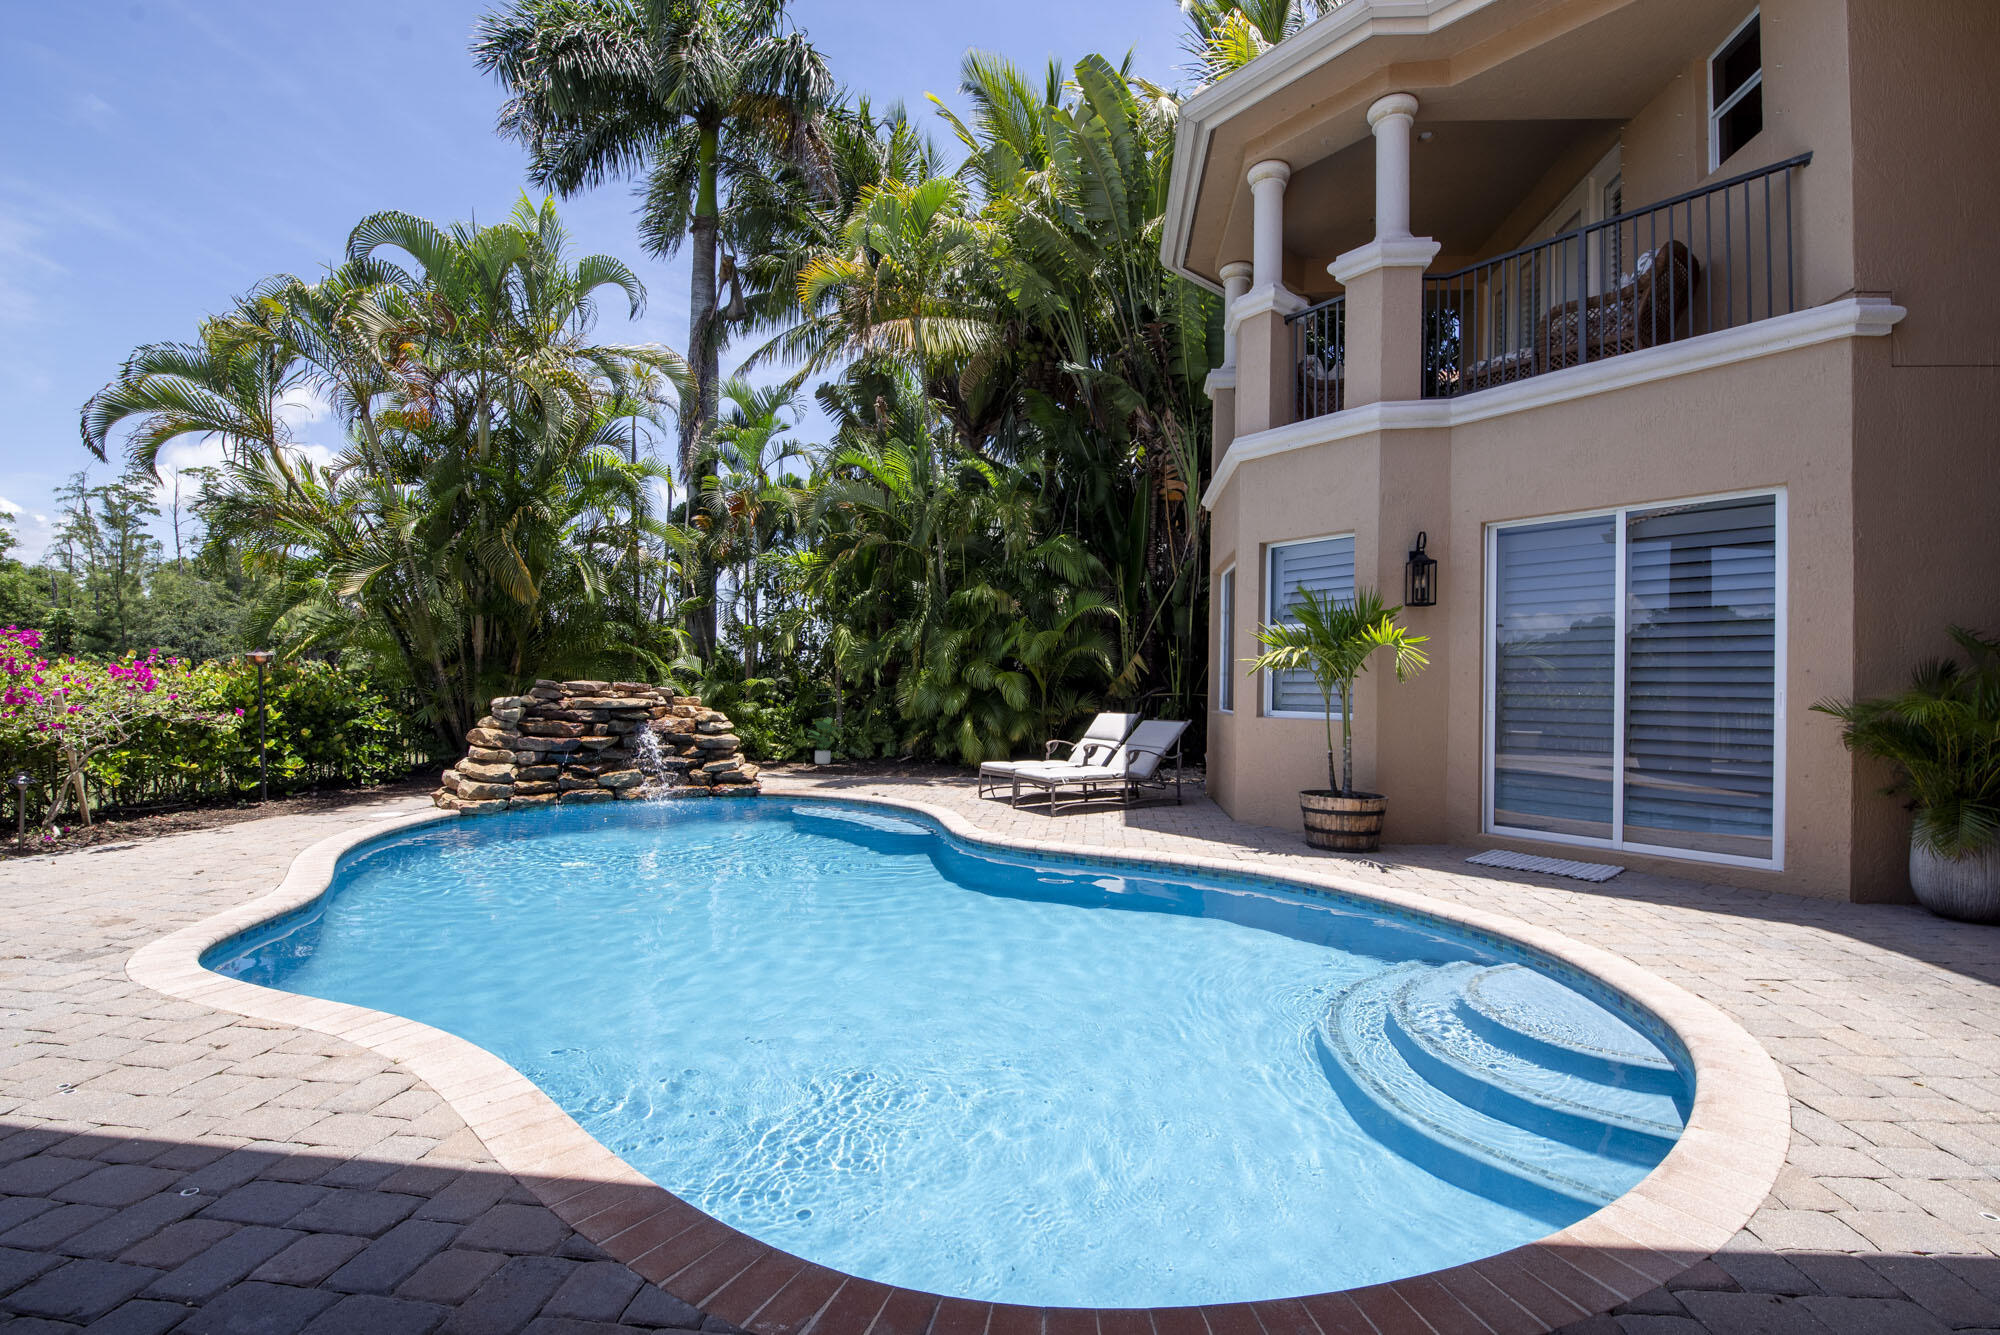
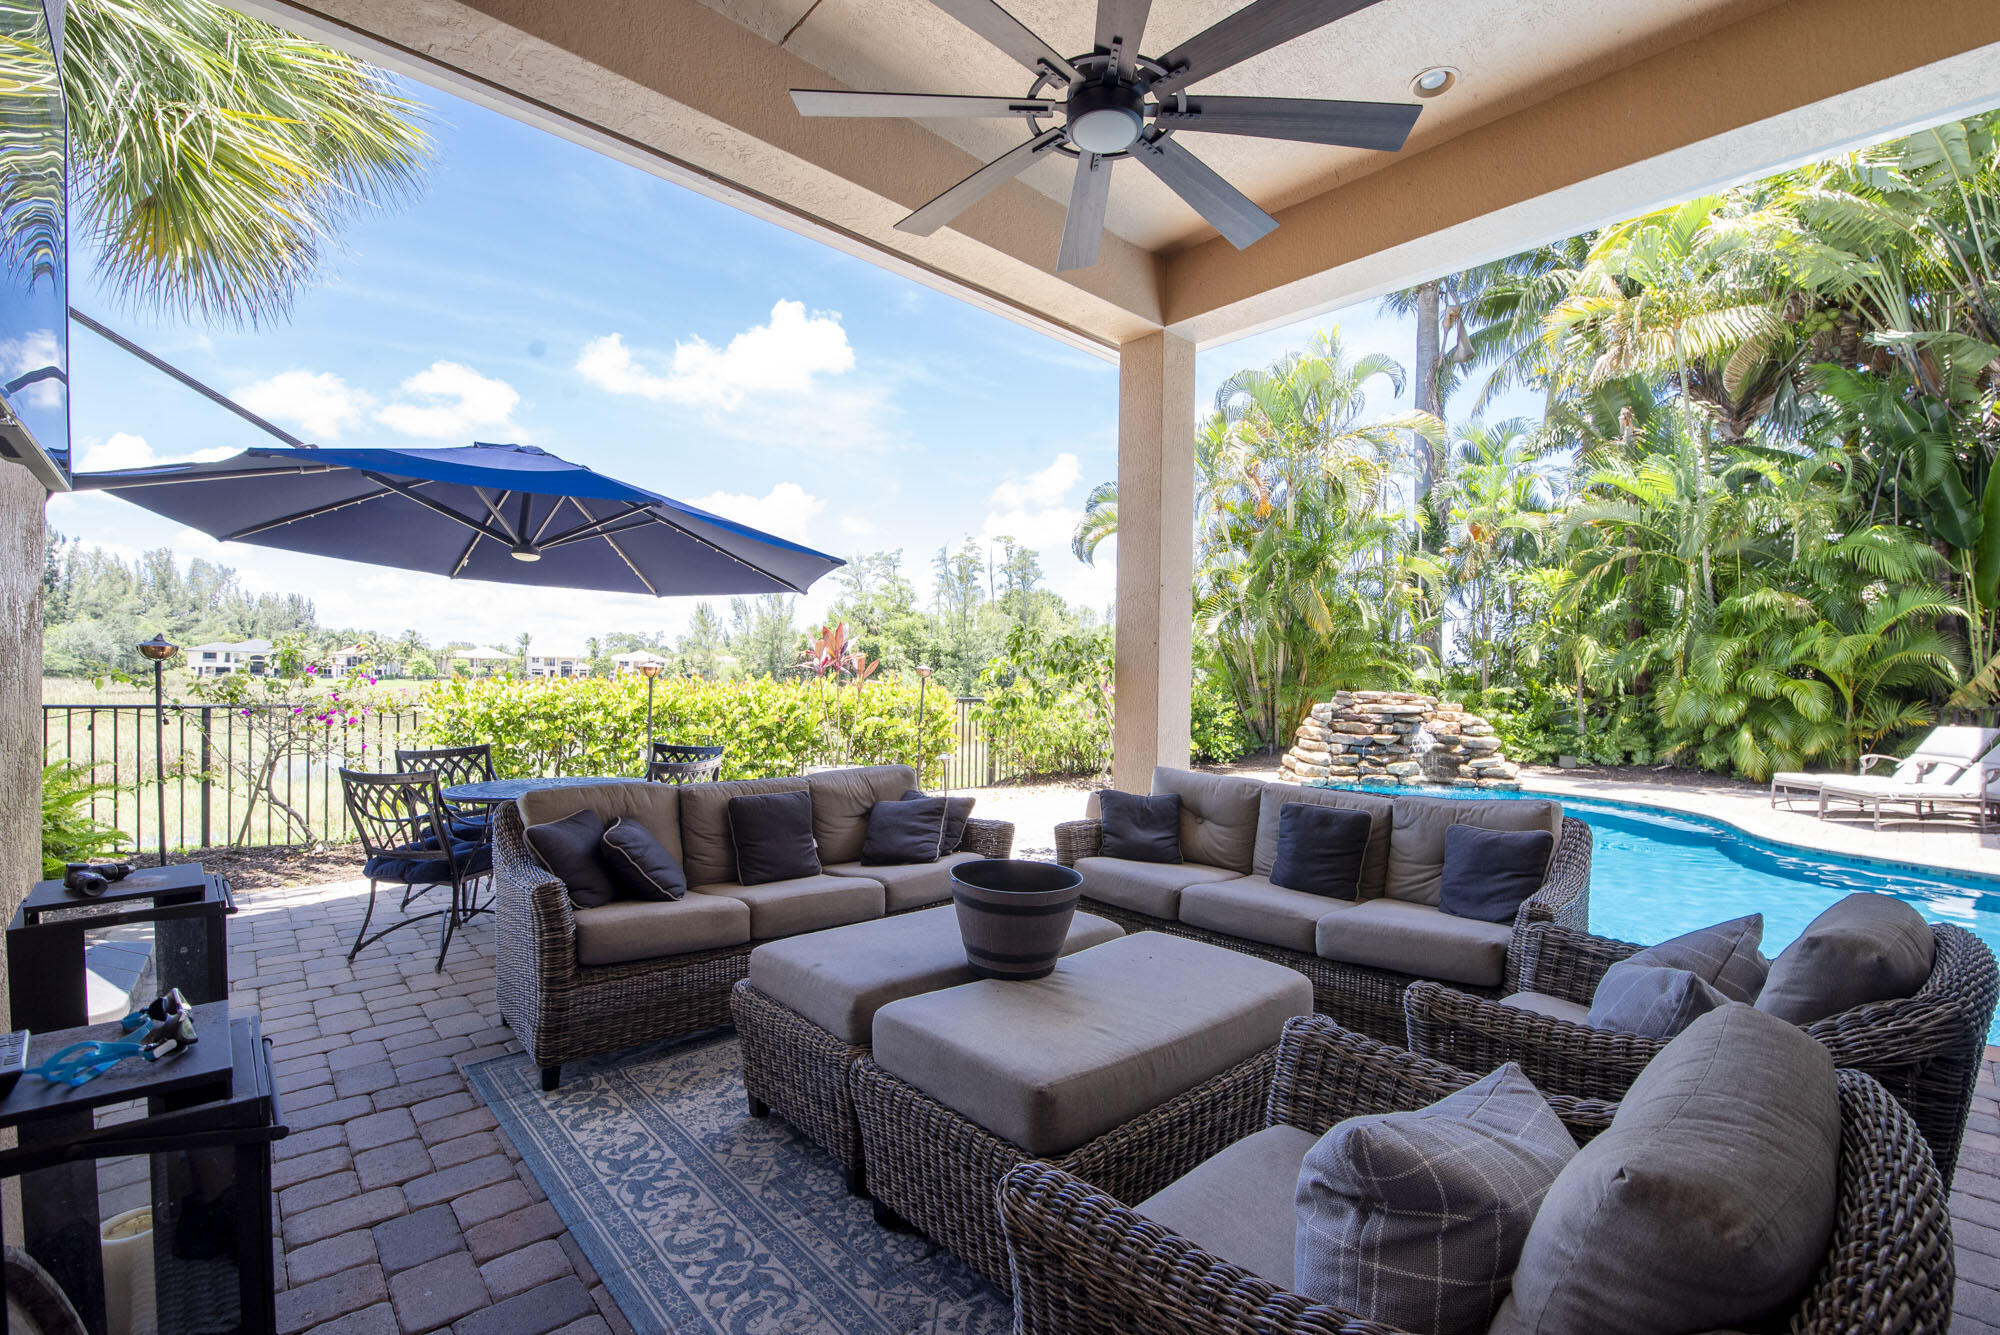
woven basket: none [640,749,686,795] -> present [1422,746,1460,784]

